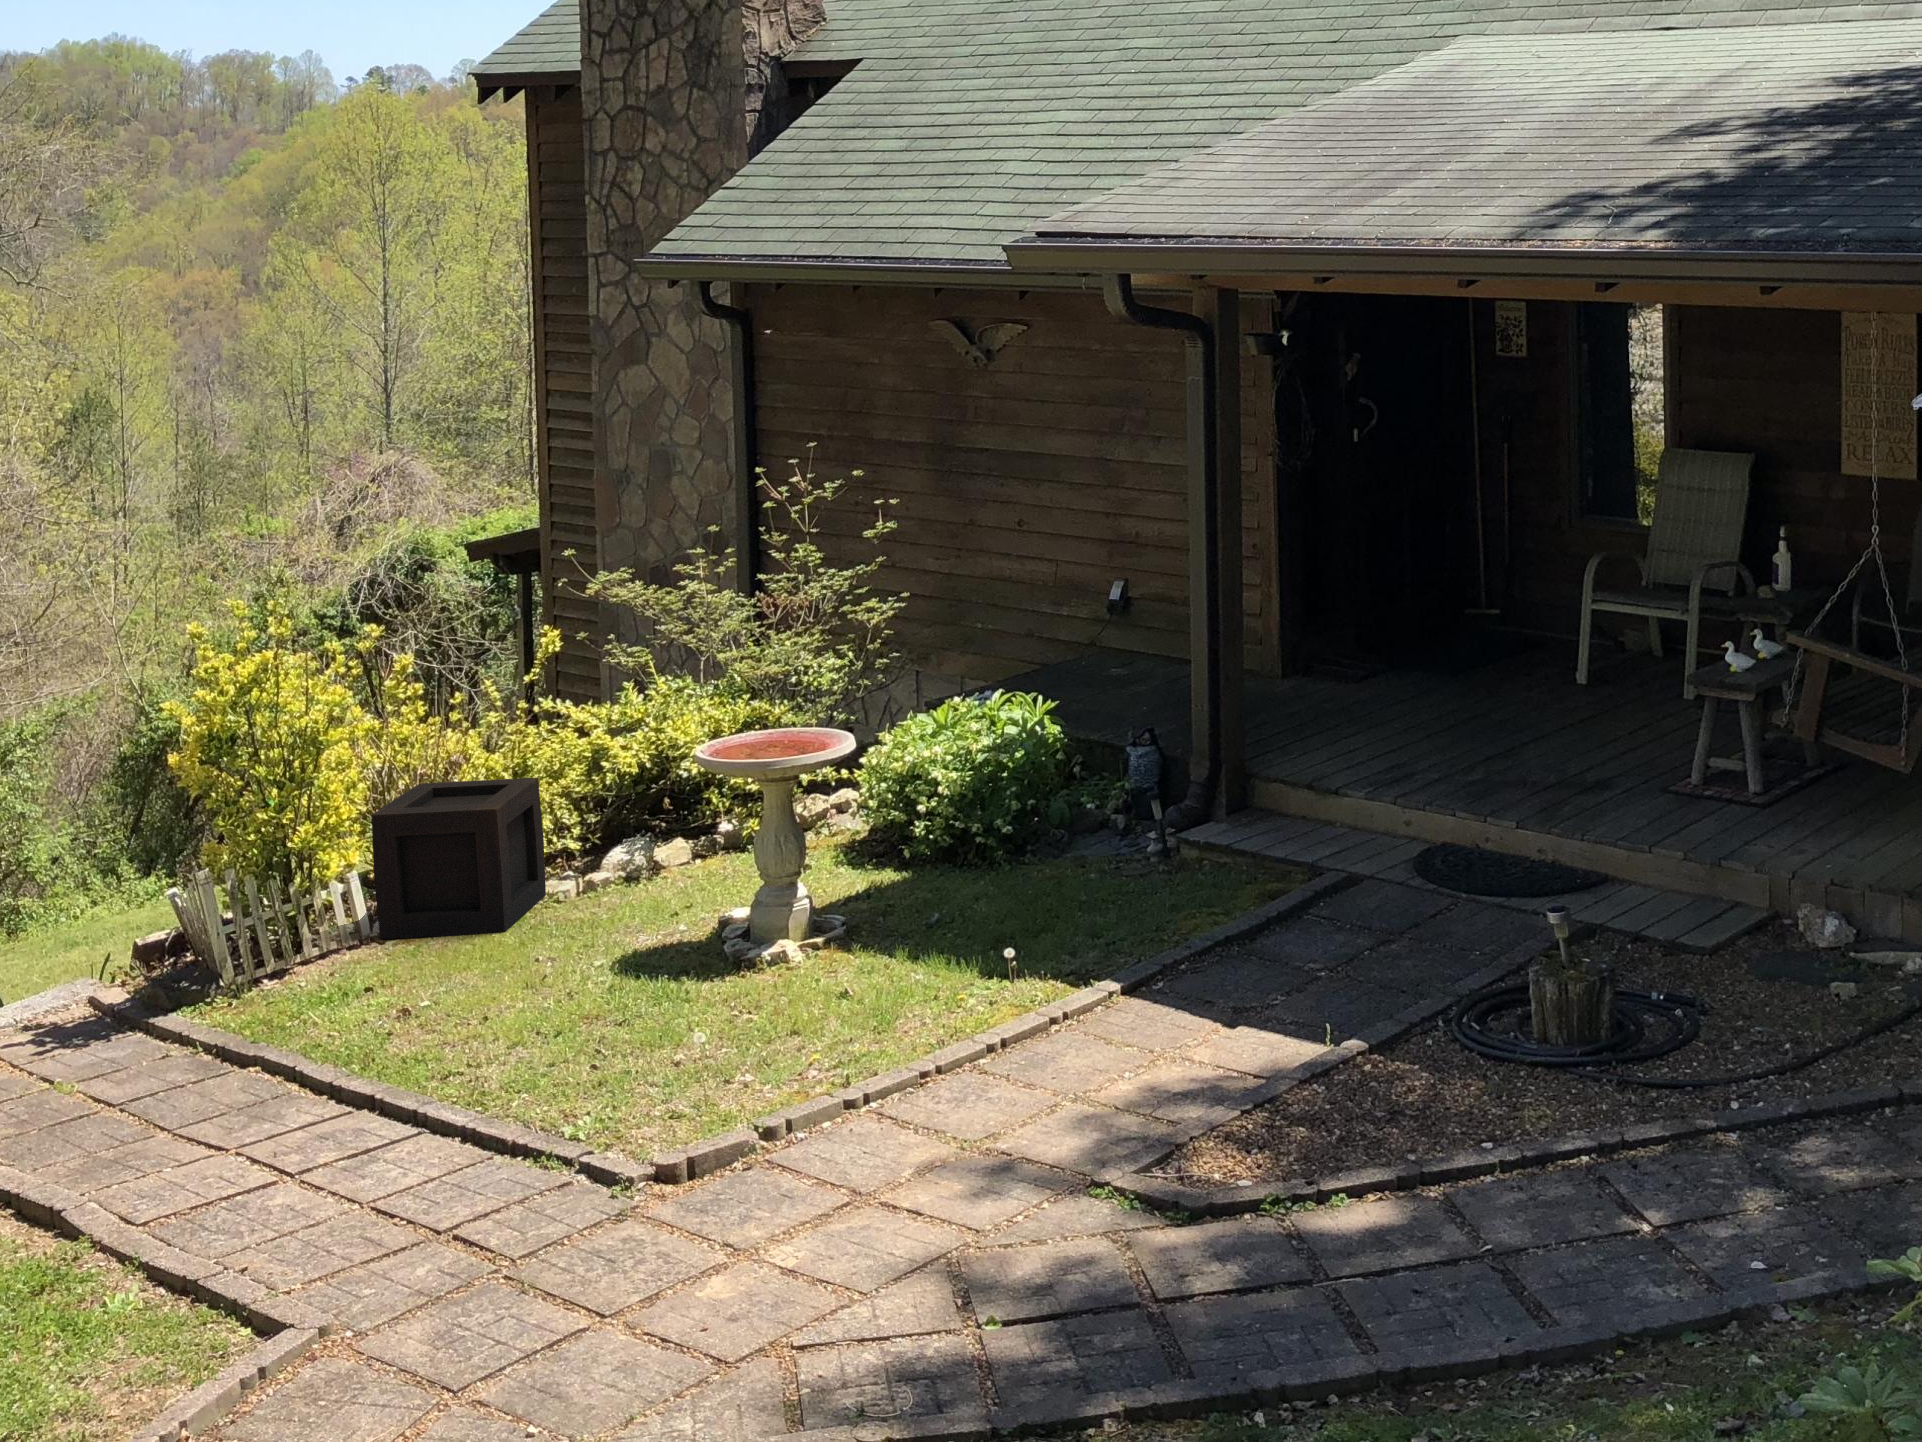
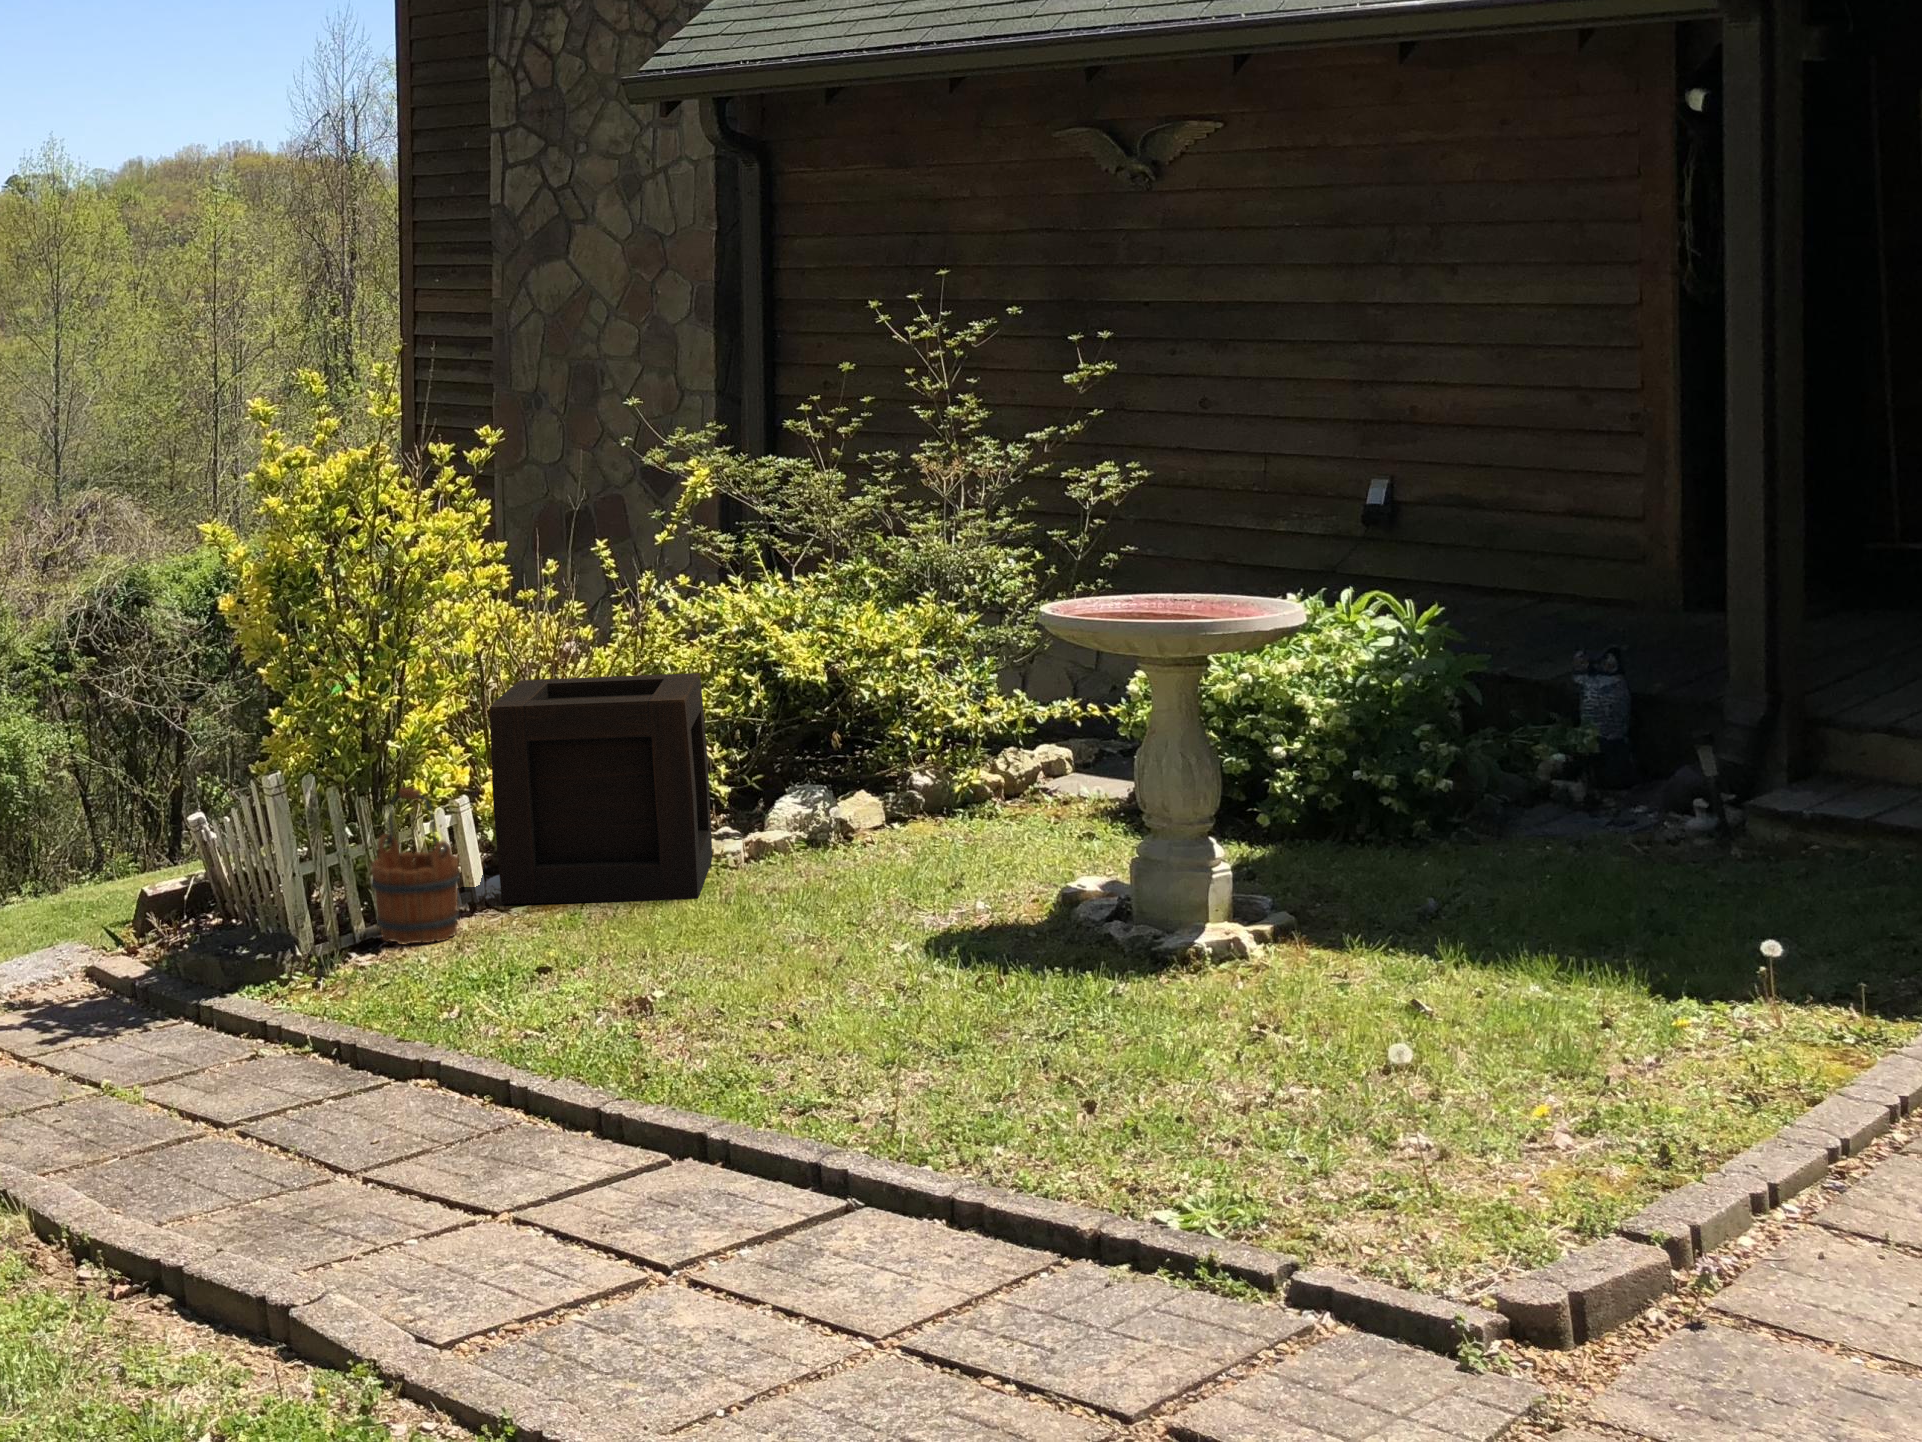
wooden bucket: none [277,874,338,974] -> present [371,788,460,945]

